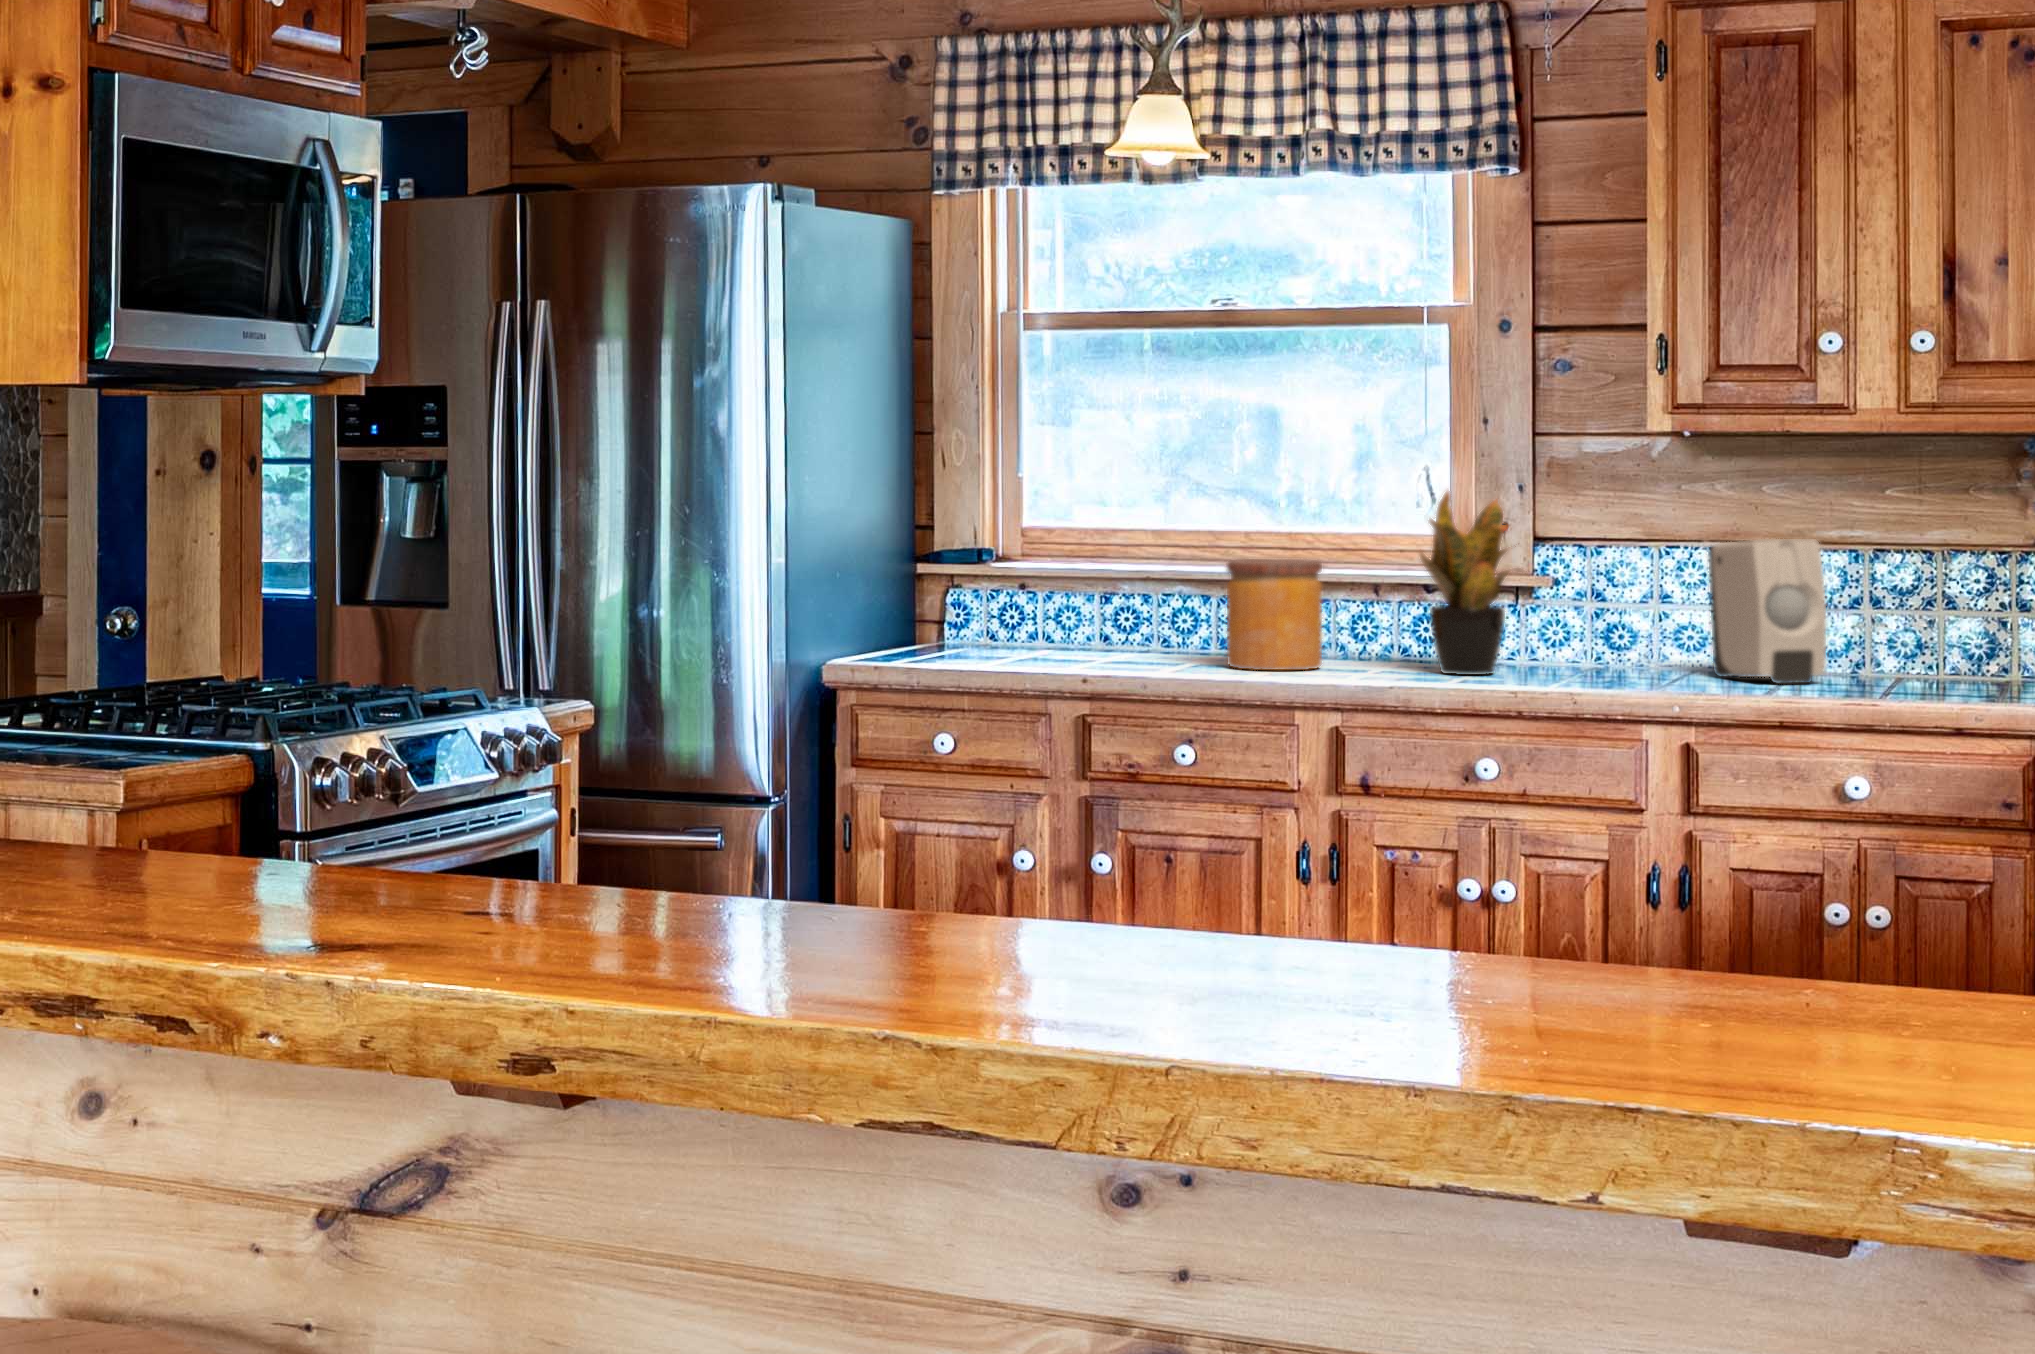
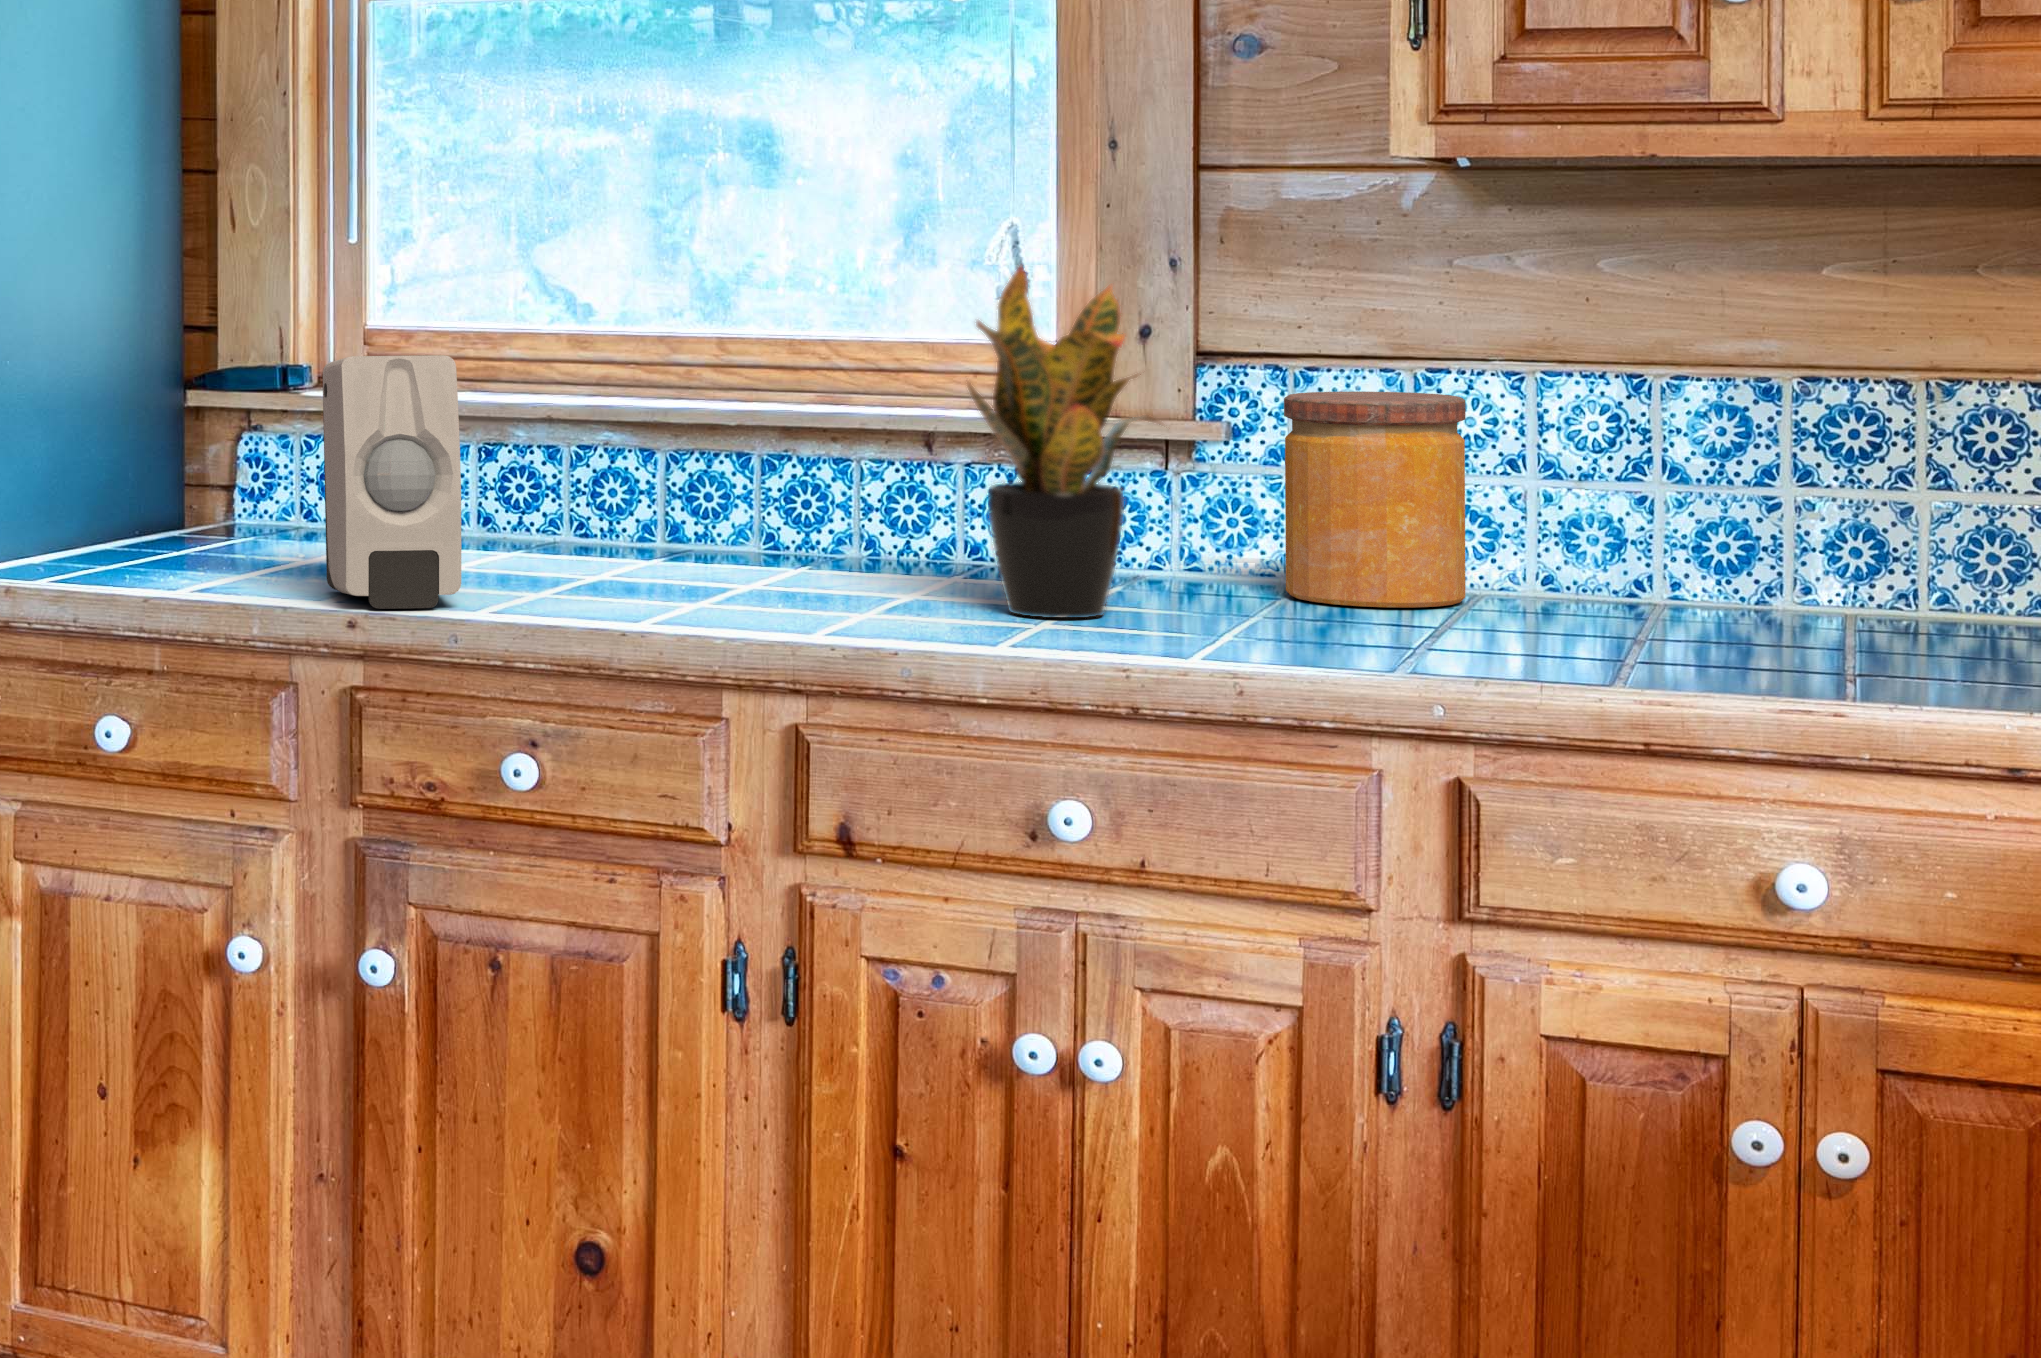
soap dispenser: present [1708,539,1826,684] -> present [322,355,461,609]
jar: present [1227,559,1322,670] -> present [1284,391,1466,607]

